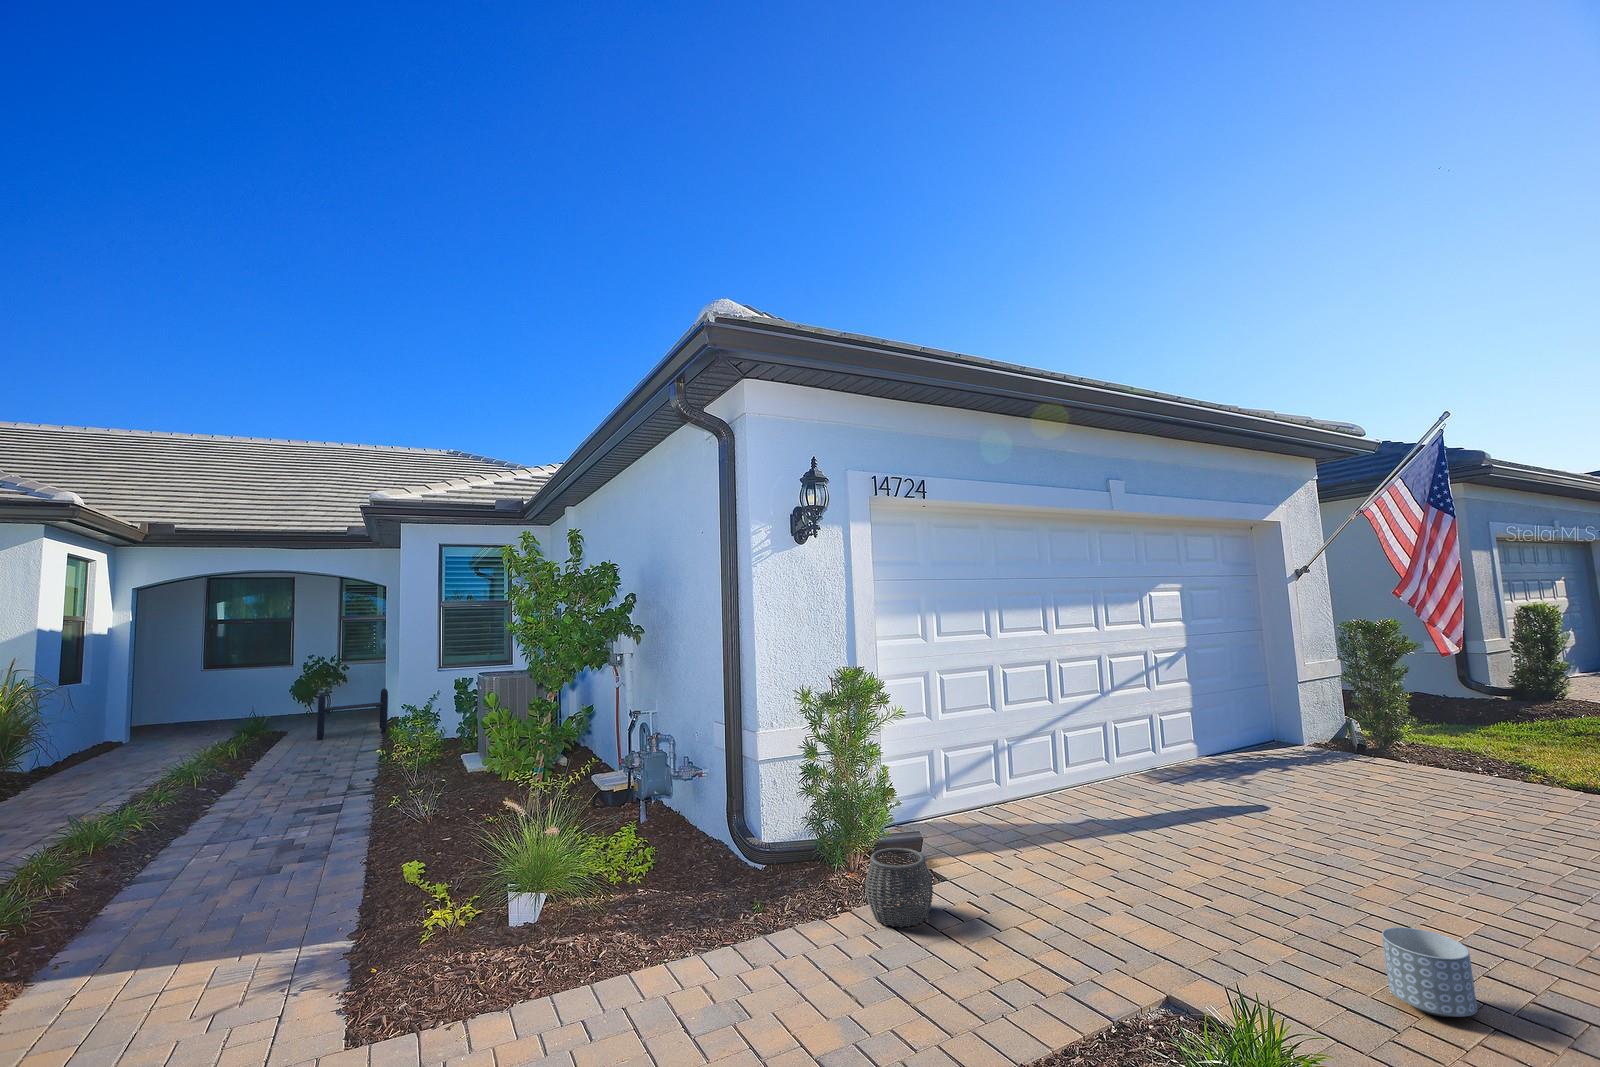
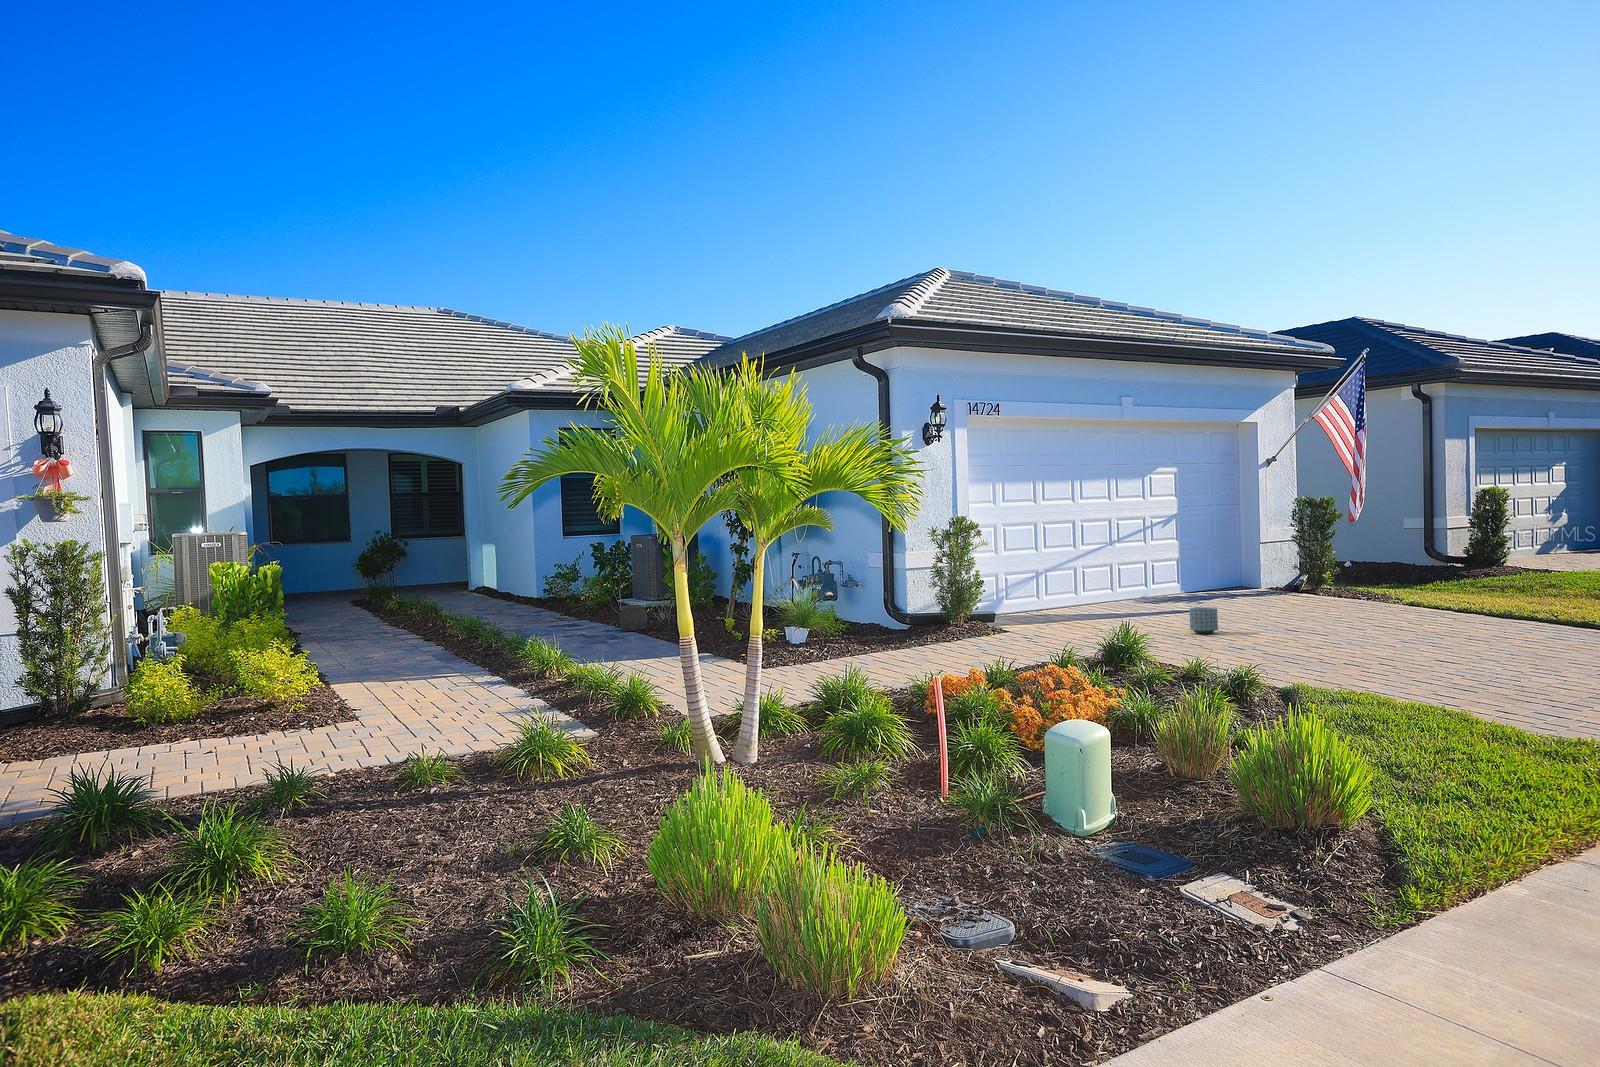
bench: present [317,688,388,740] -> none [448,570,509,611]
woven basket: present [865,848,933,927] -> present [619,605,647,631]

